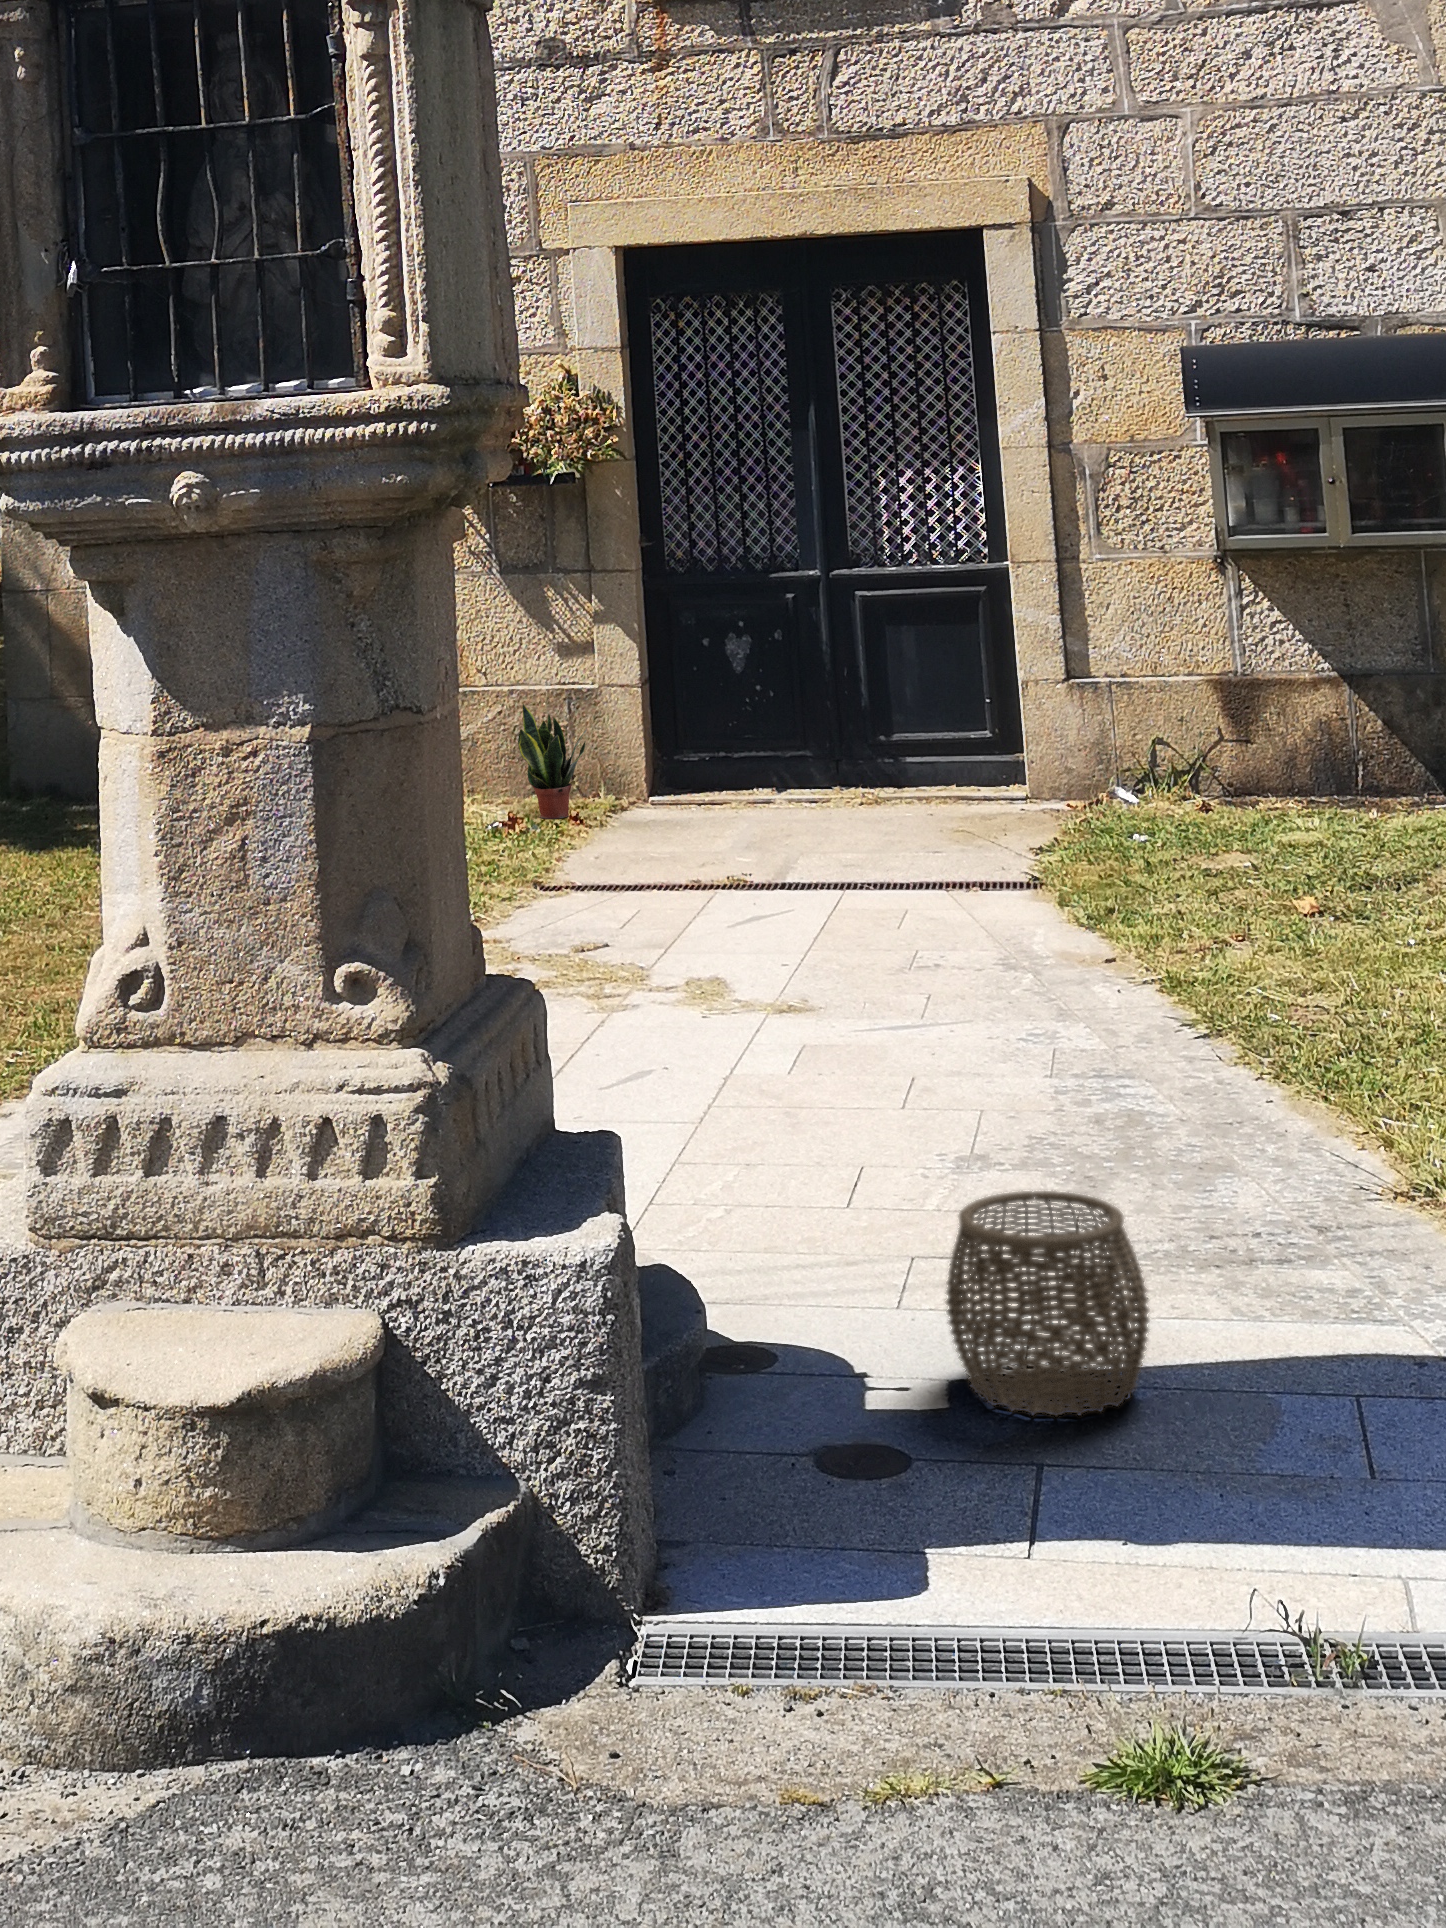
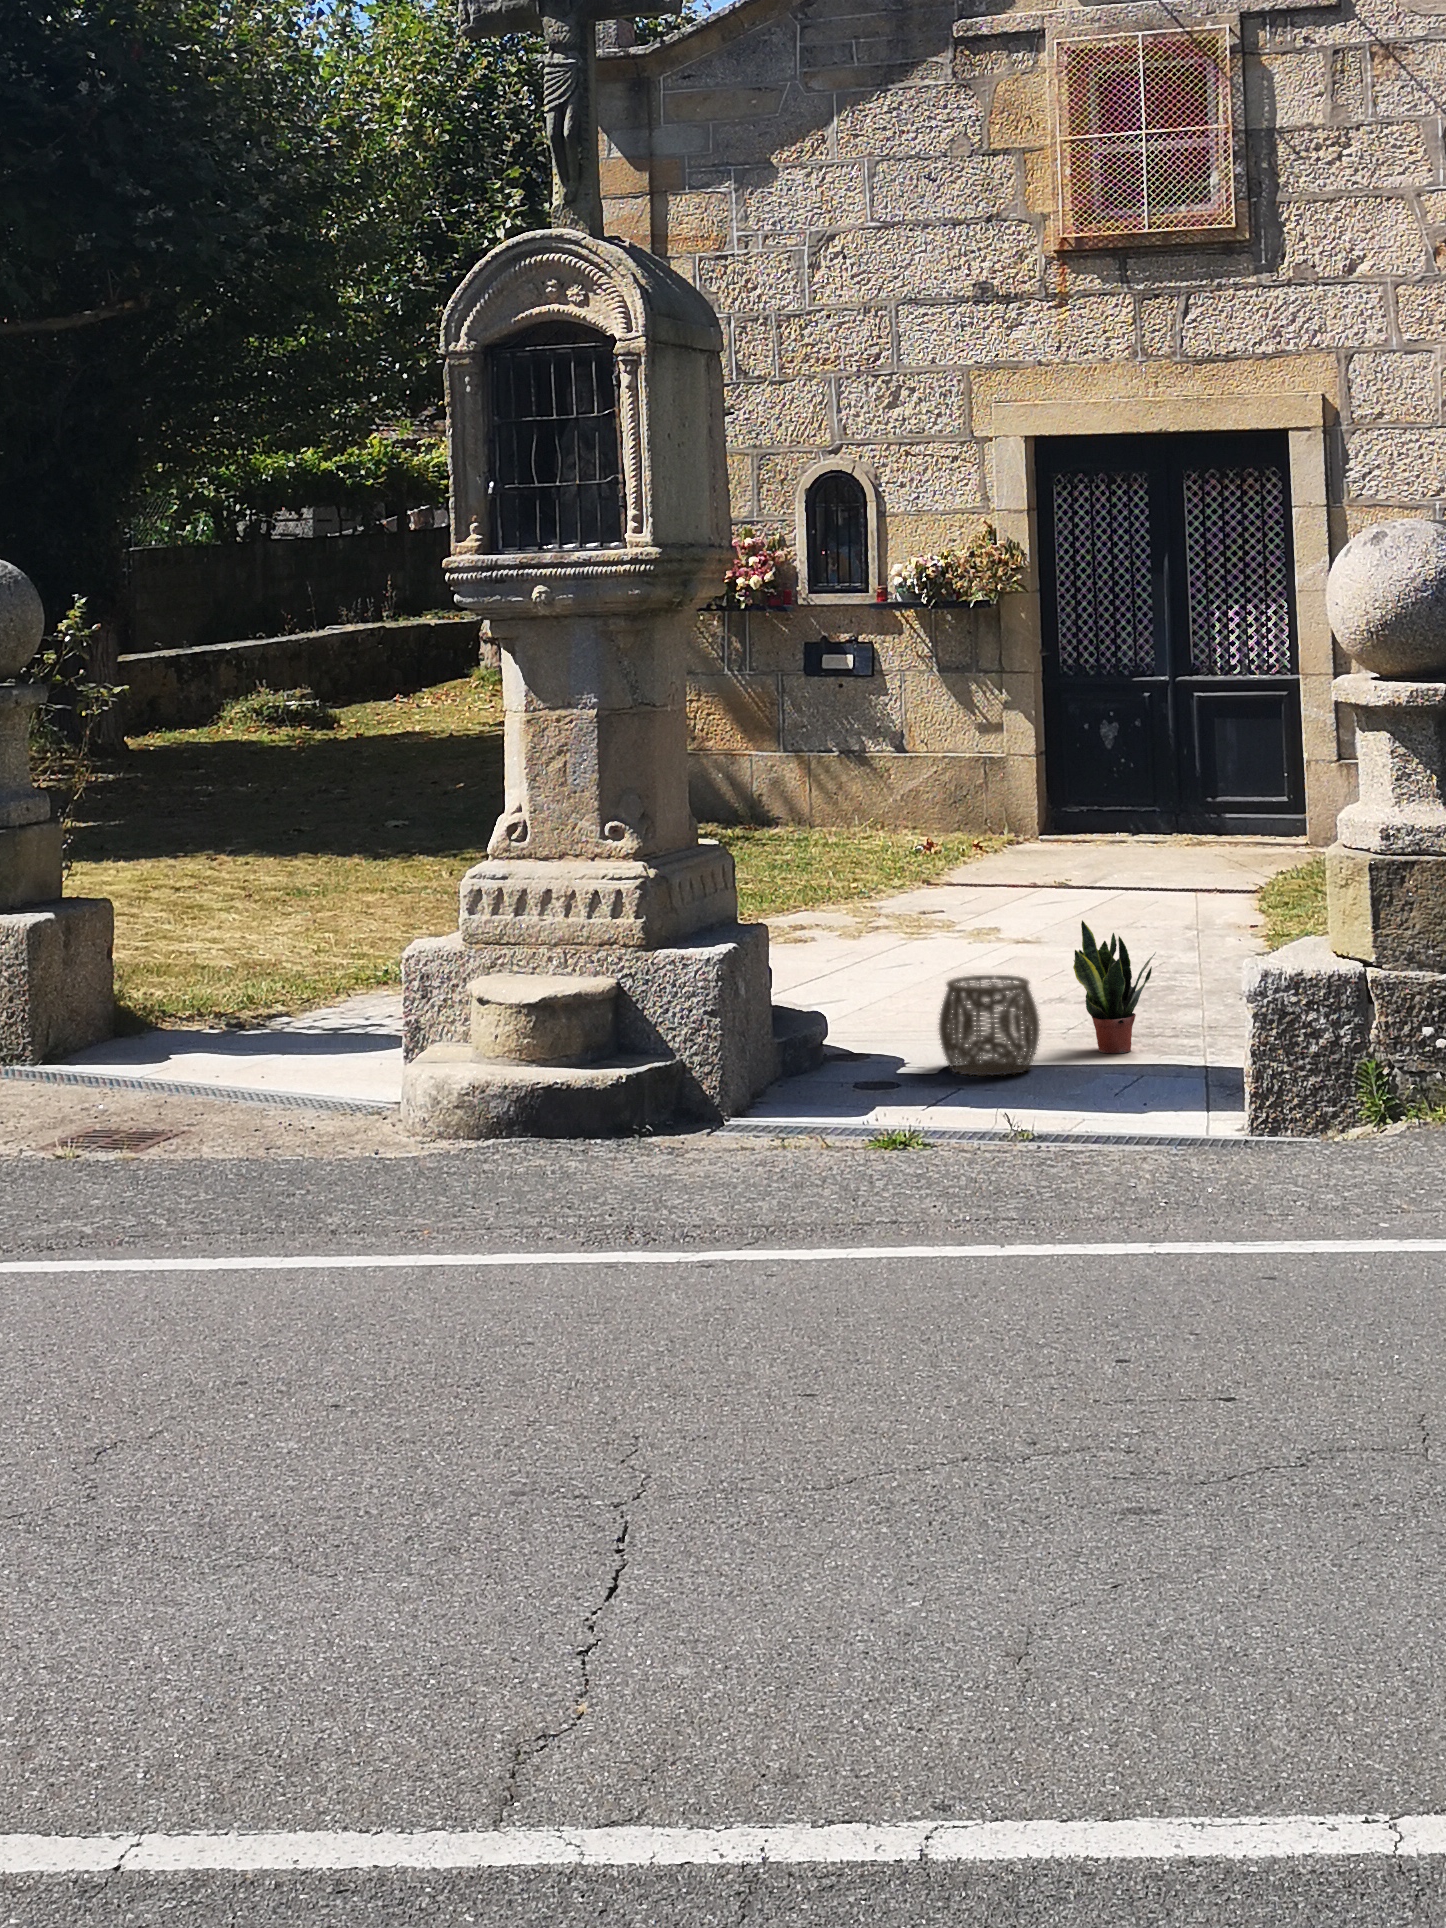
potted plant: present [517,704,587,819] -> present [1073,920,1156,1053]

